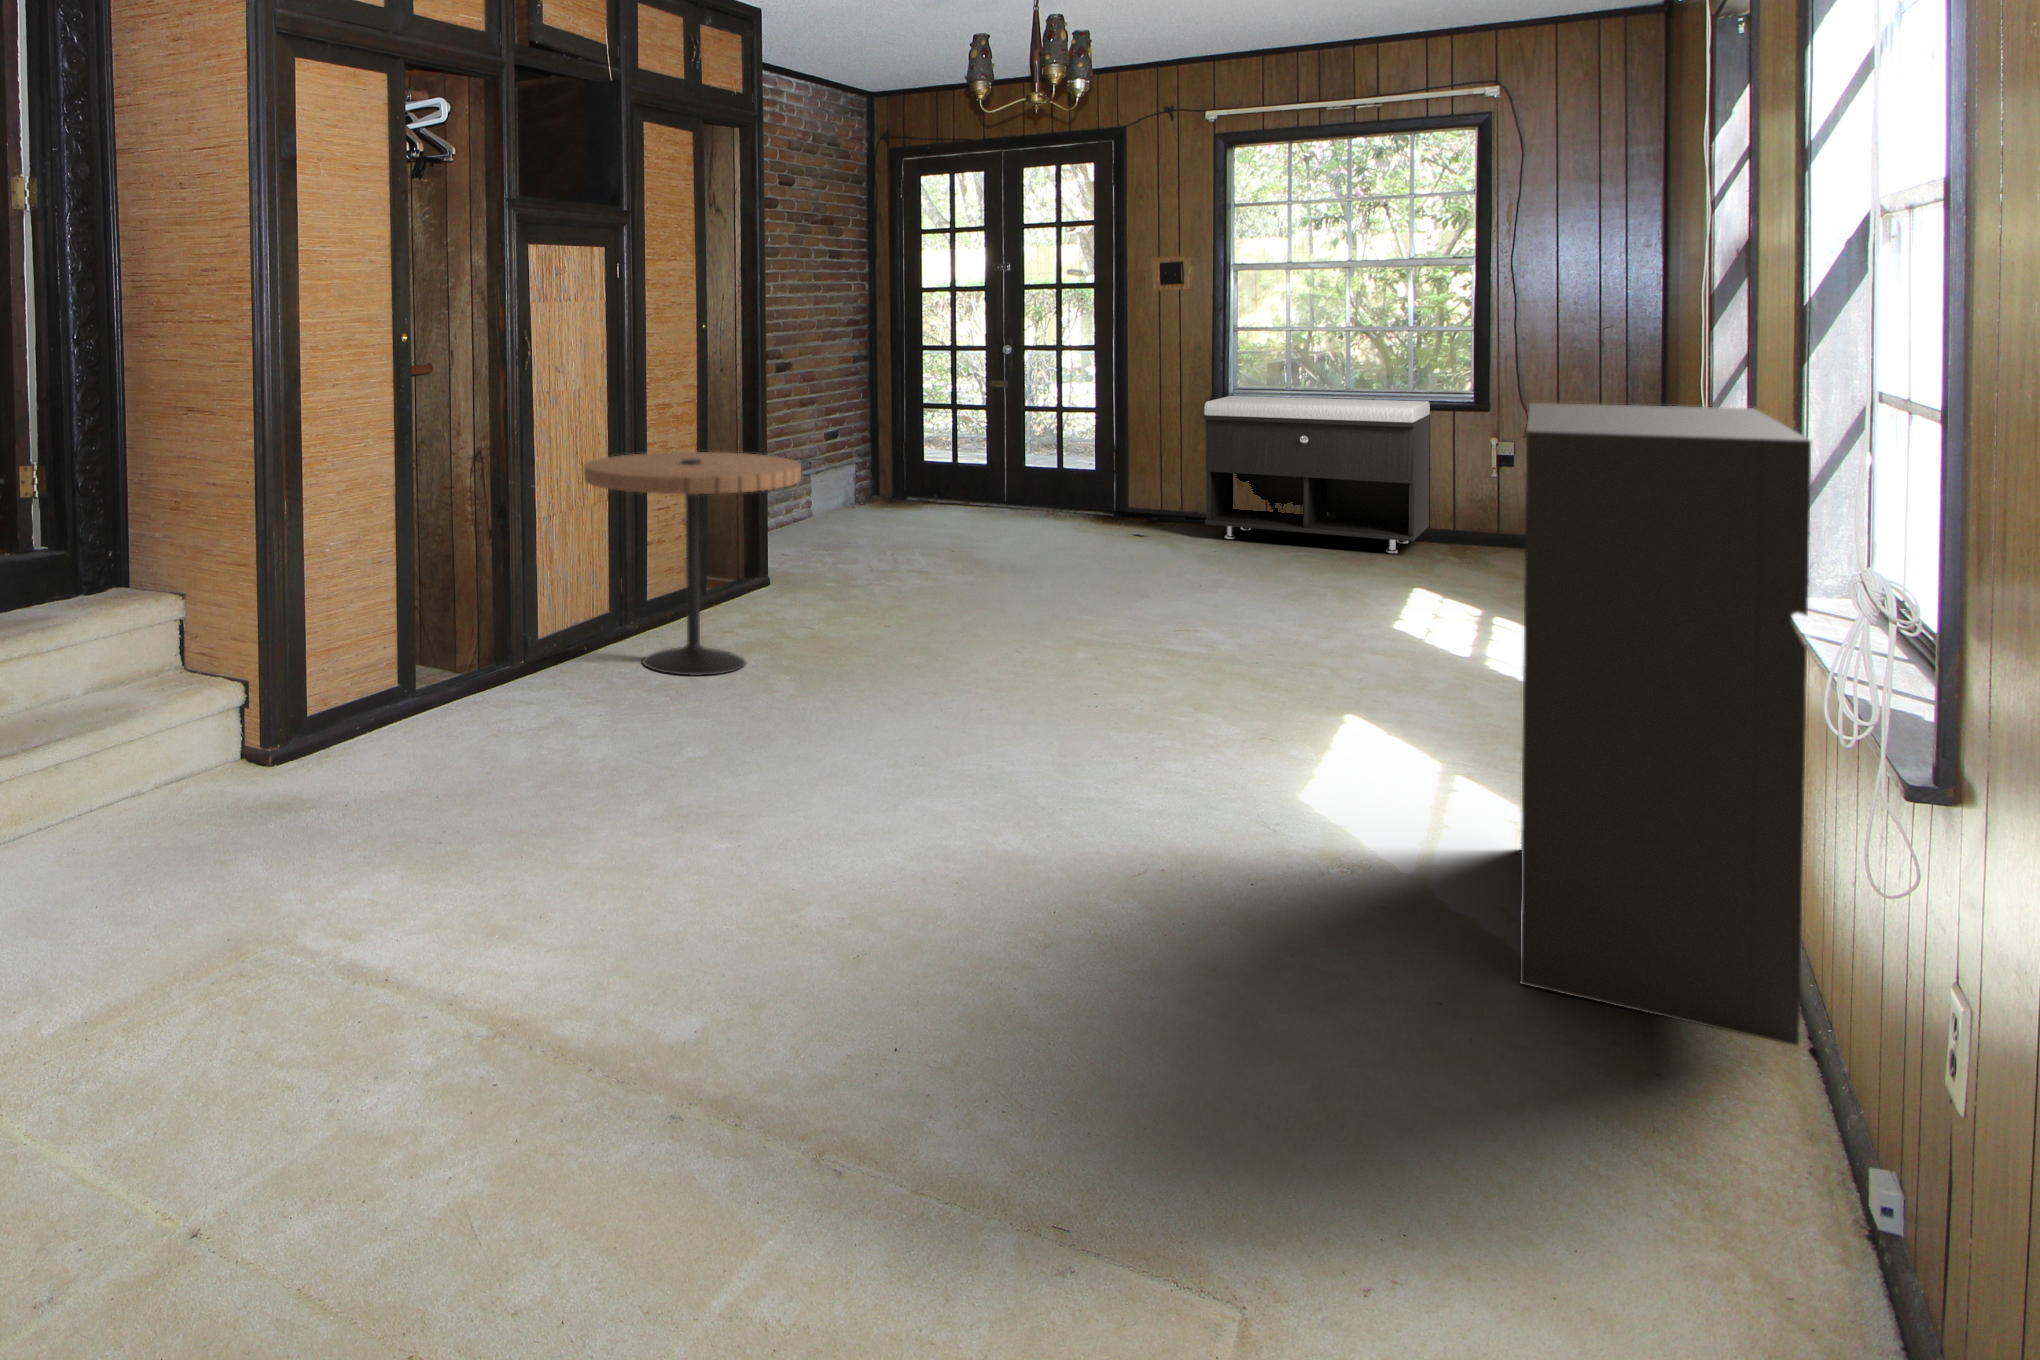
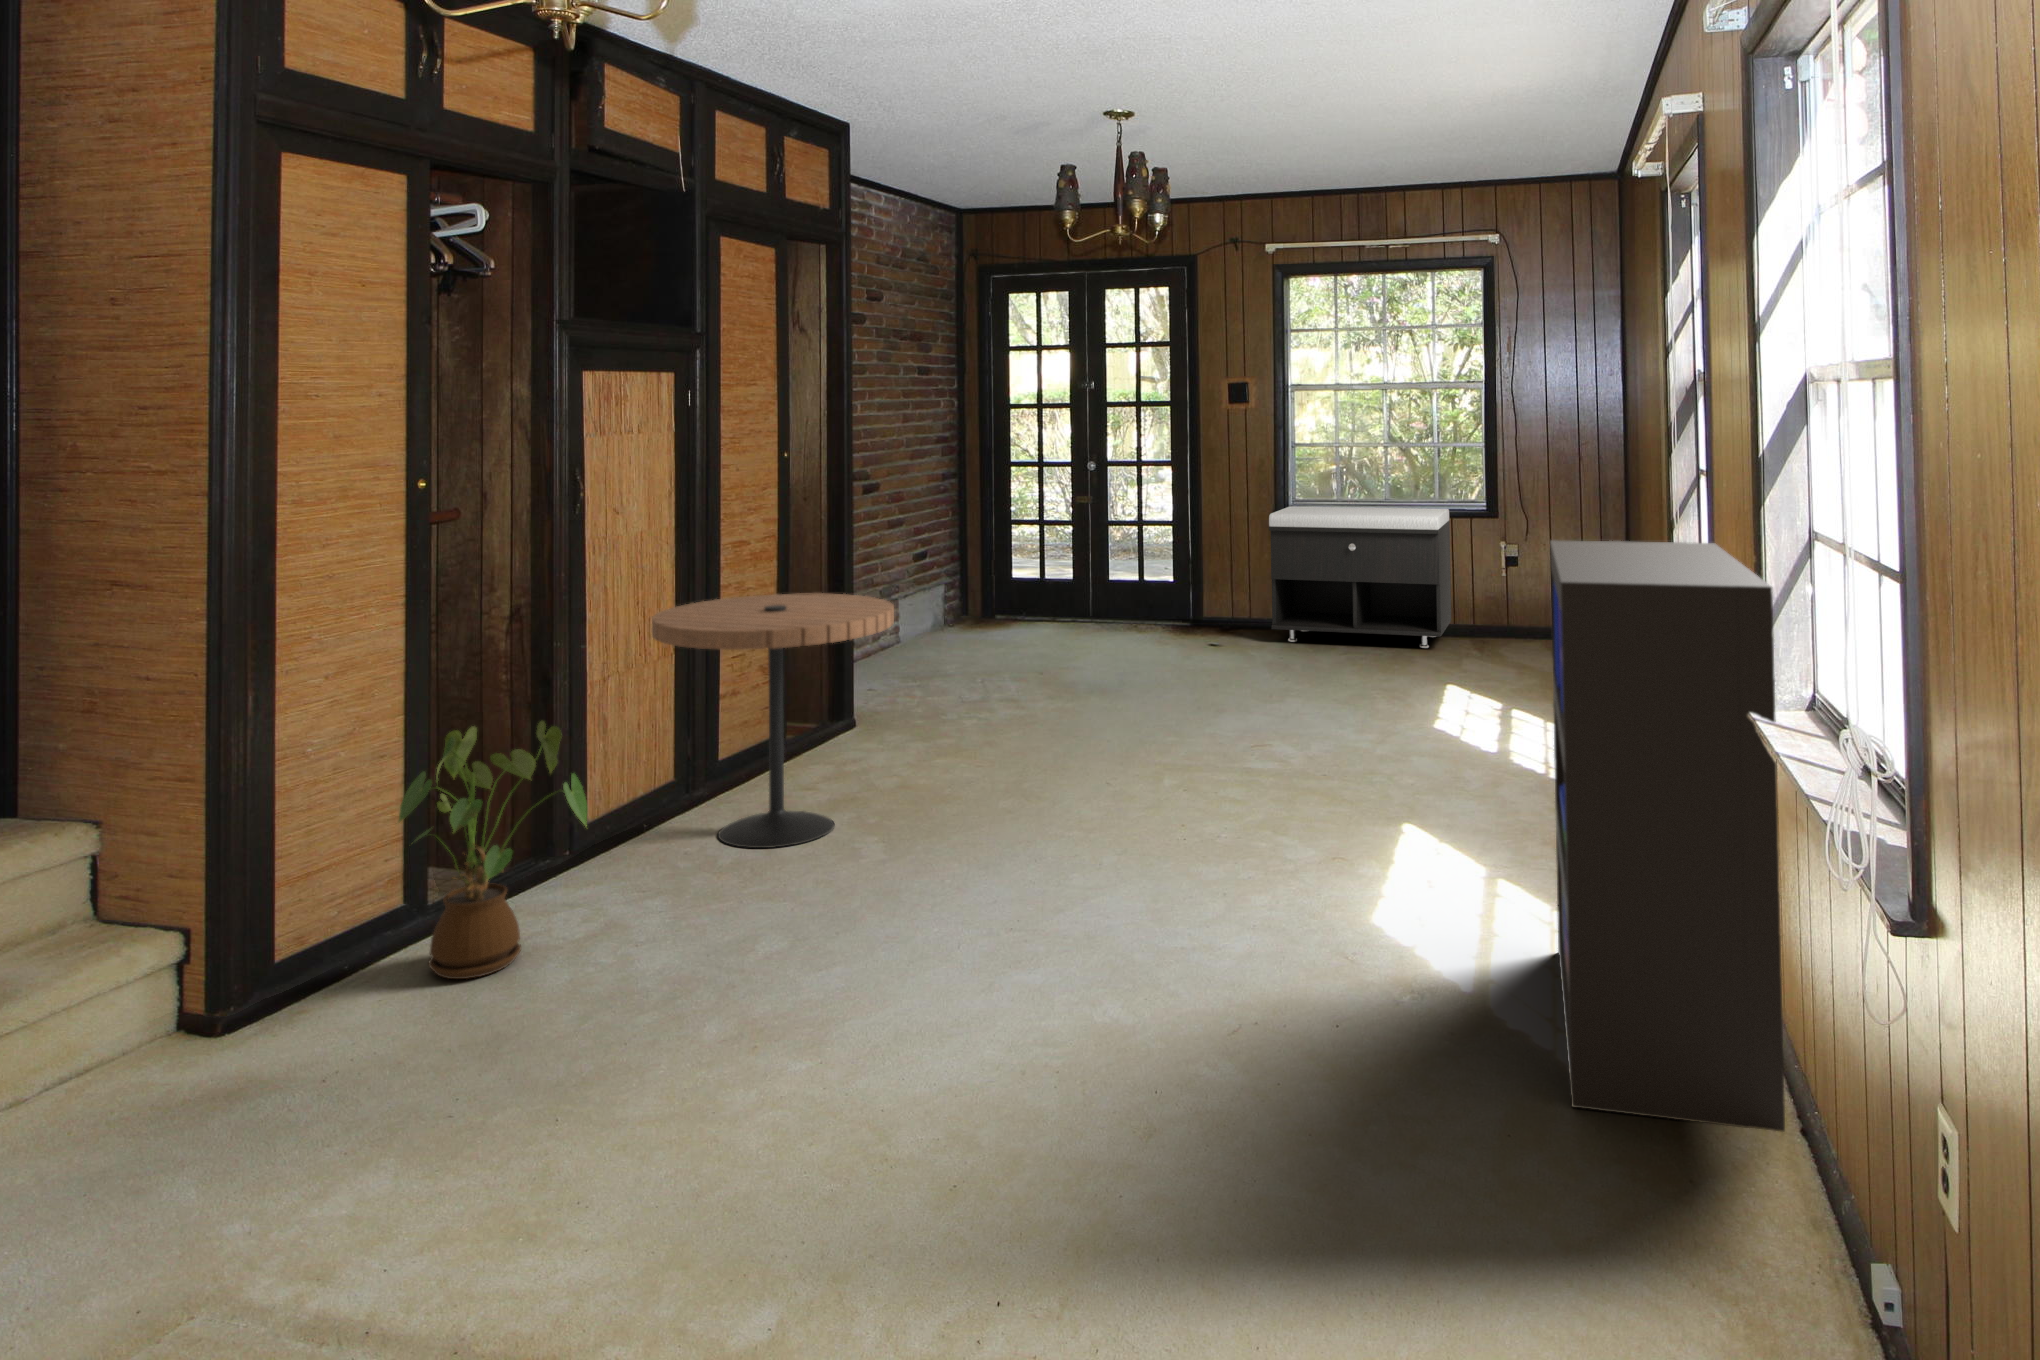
house plant: none [389,541,536,745] -> present [398,721,587,979]

